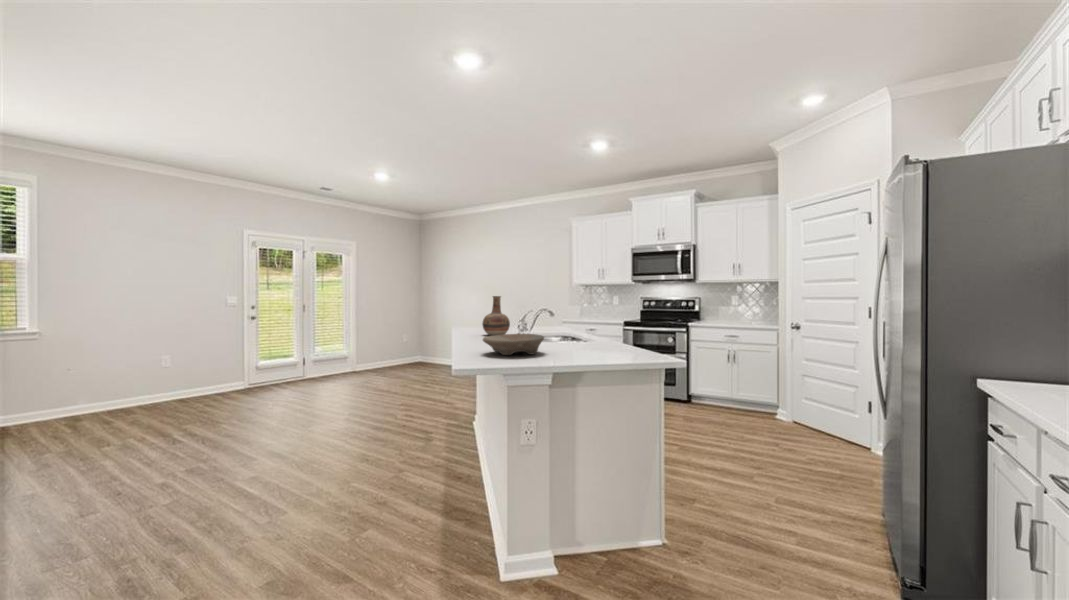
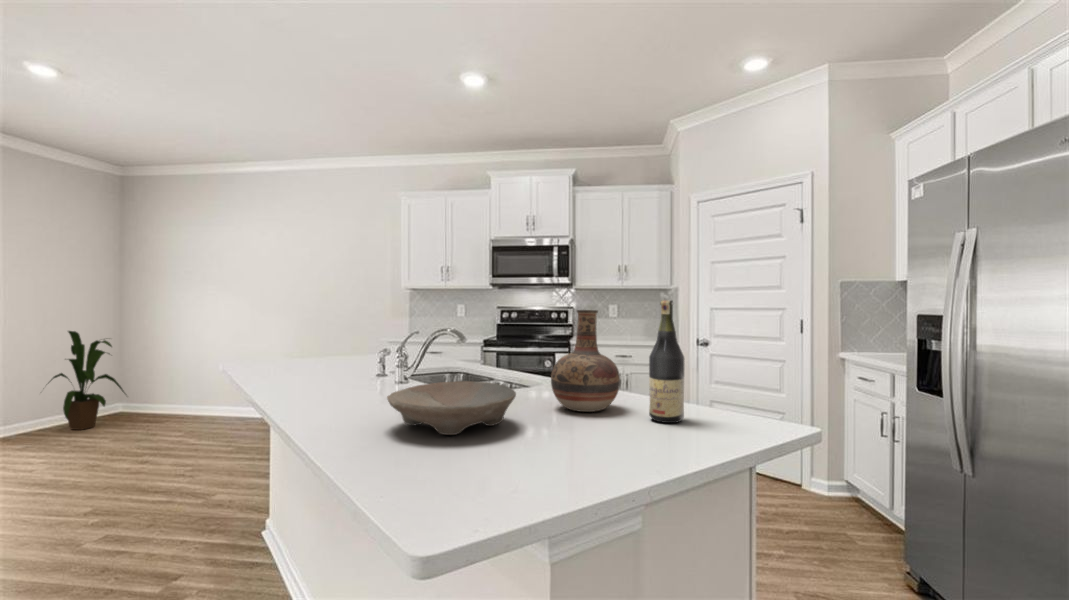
wine bottle: none [615,292,634,360] -> present [649,300,684,423]
vase: present [482,296,510,336] -> present [551,310,620,412]
house plant: none [387,311,427,367] -> present [50,331,125,430]

